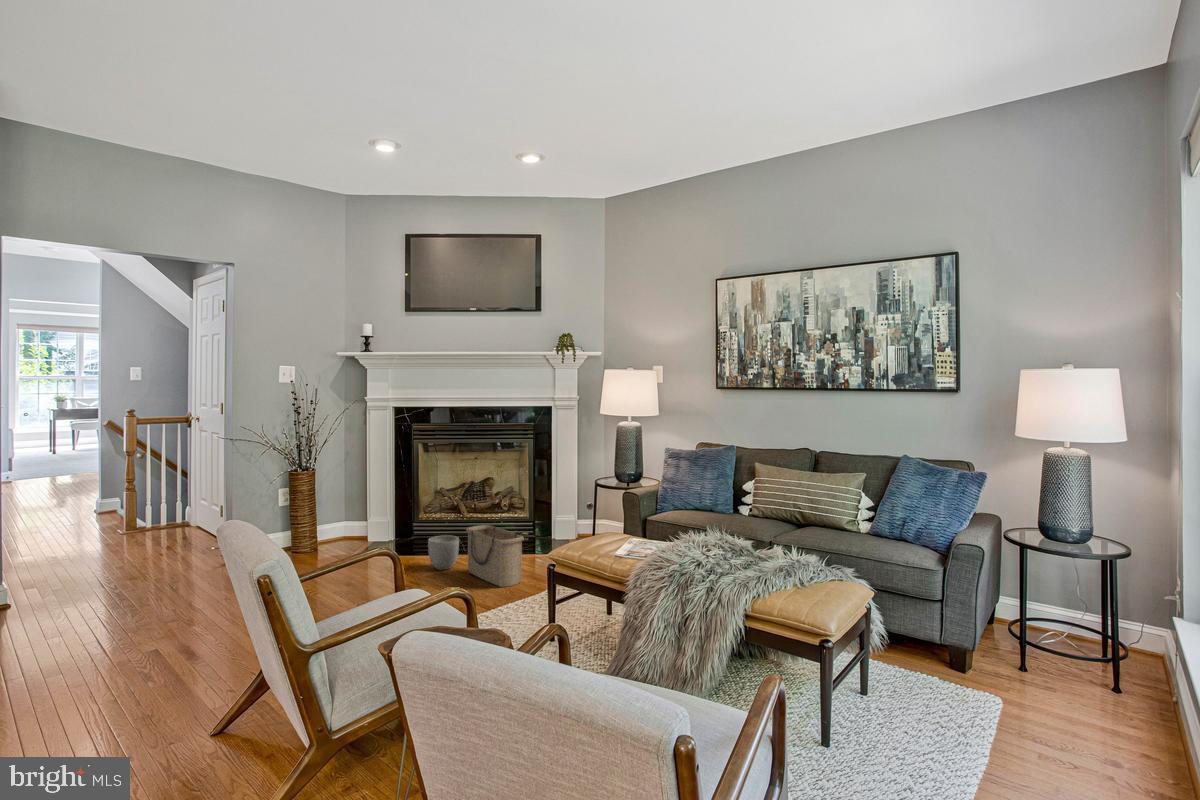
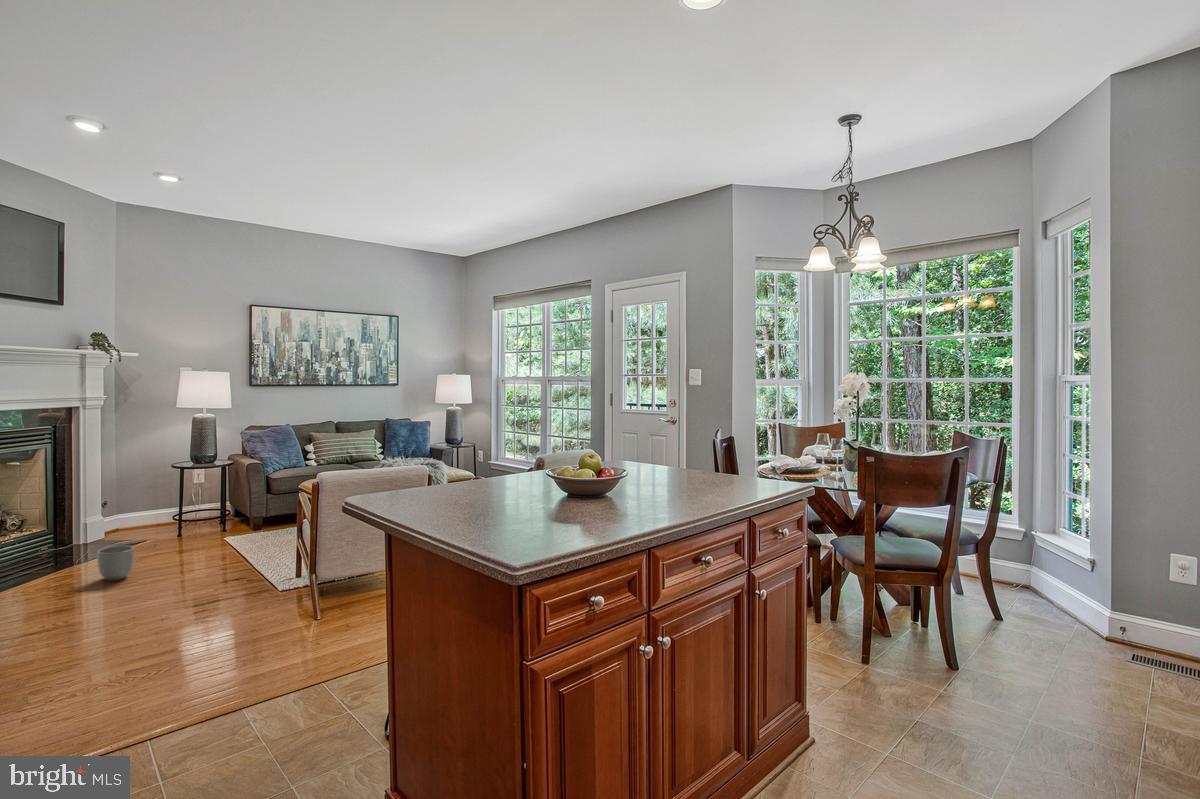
basket: present [466,525,524,587] -> none [153,516,228,568]

